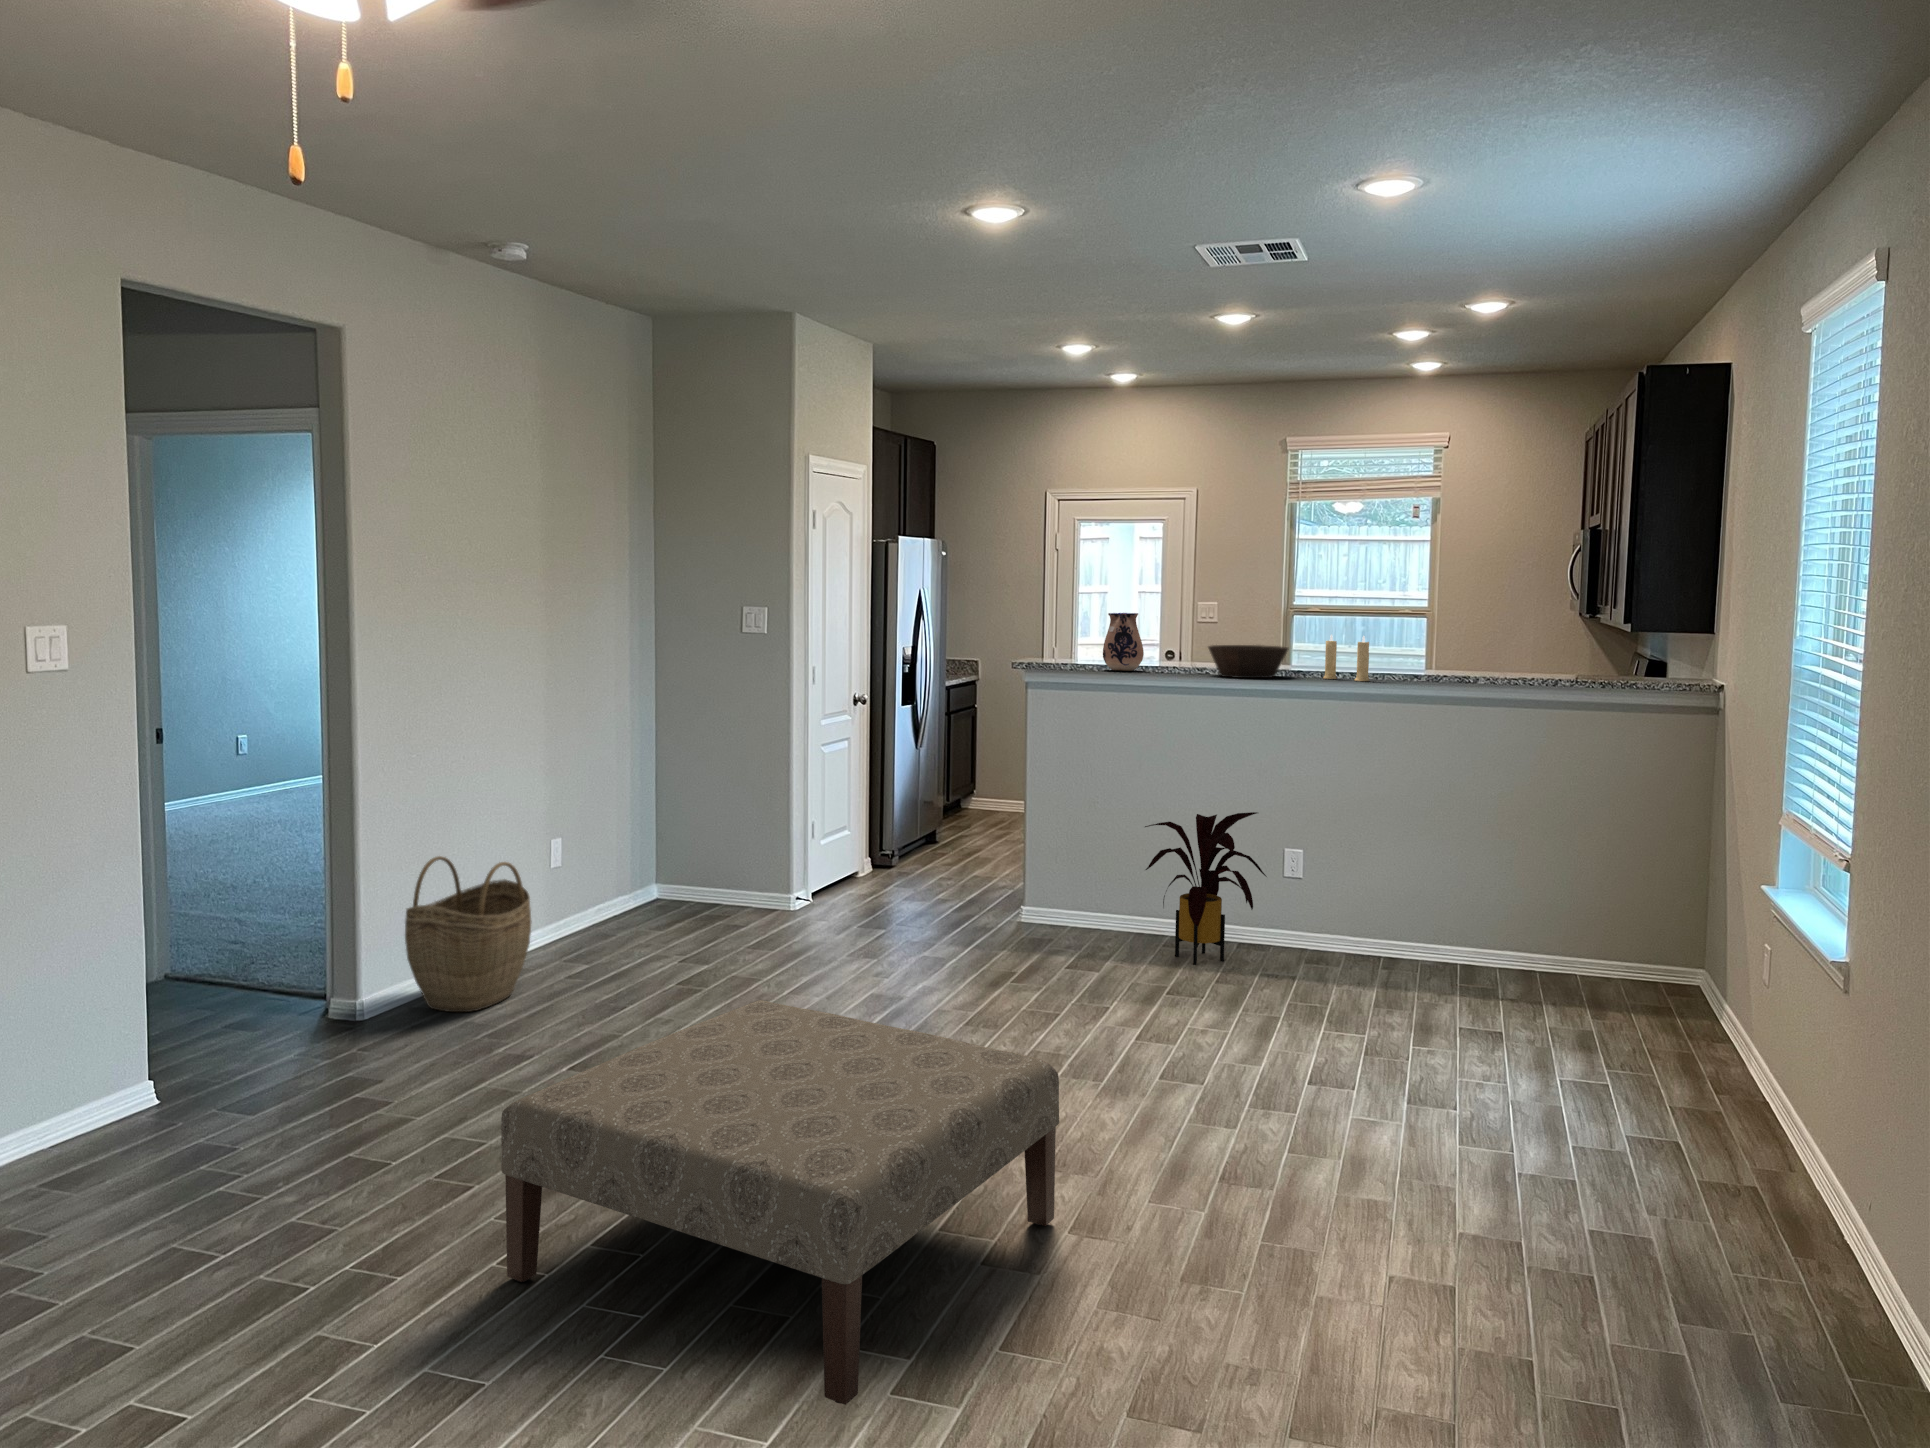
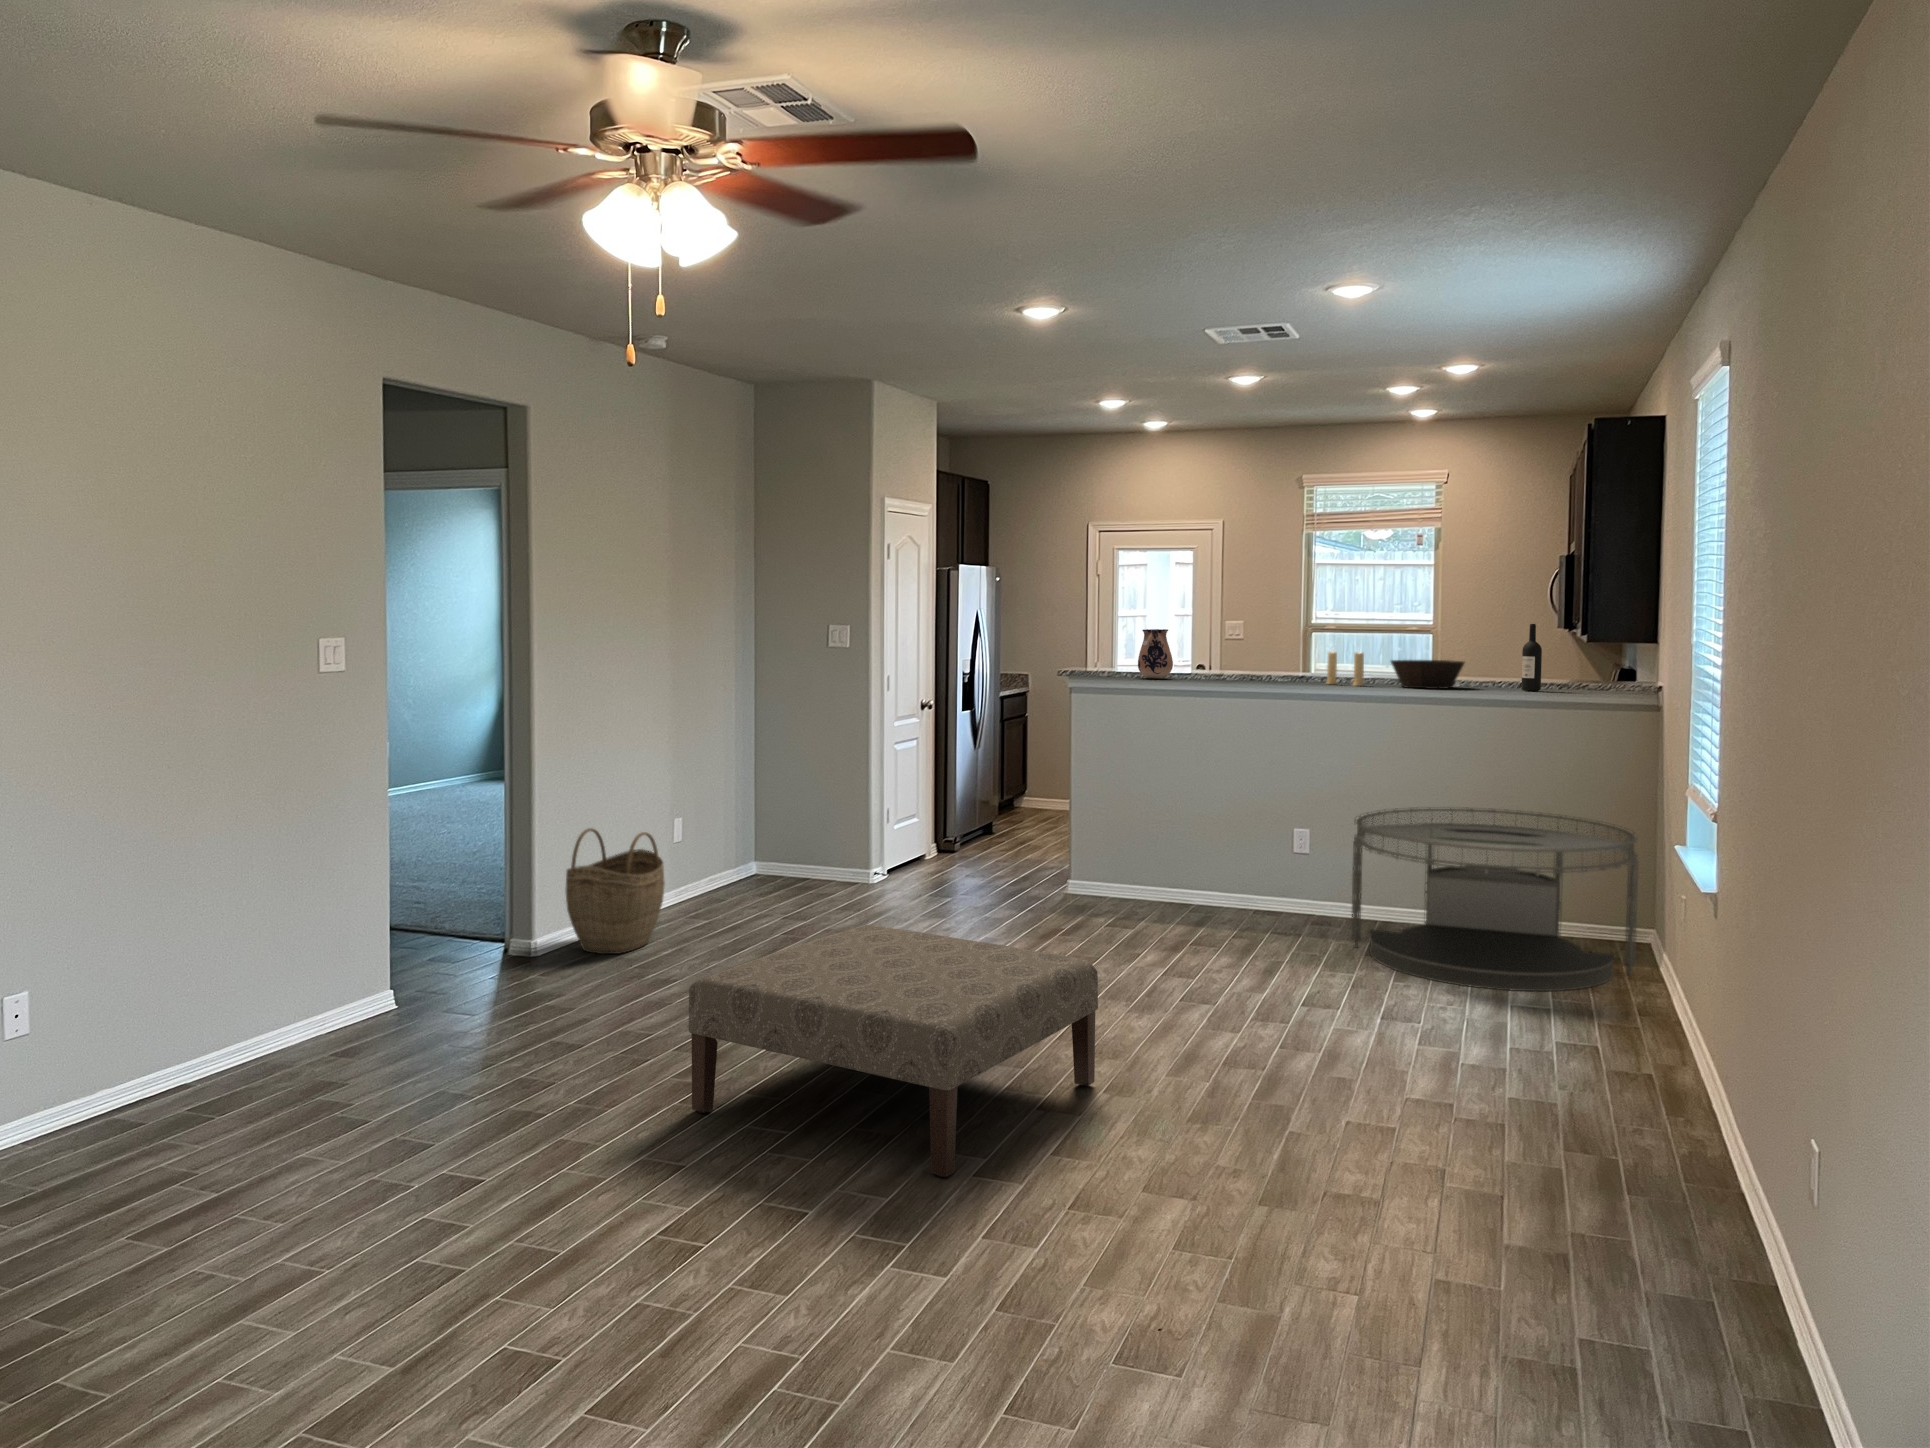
wine bottle: none [1556,609,1581,689] -> present [1521,624,1542,691]
bowl: present [1208,645,1289,678] -> present [1391,660,1464,689]
house plant: present [1145,812,1267,965] -> none [1172,798,1279,926]
coffee table: none [1357,825,1709,1060] -> present [1351,808,1638,991]

